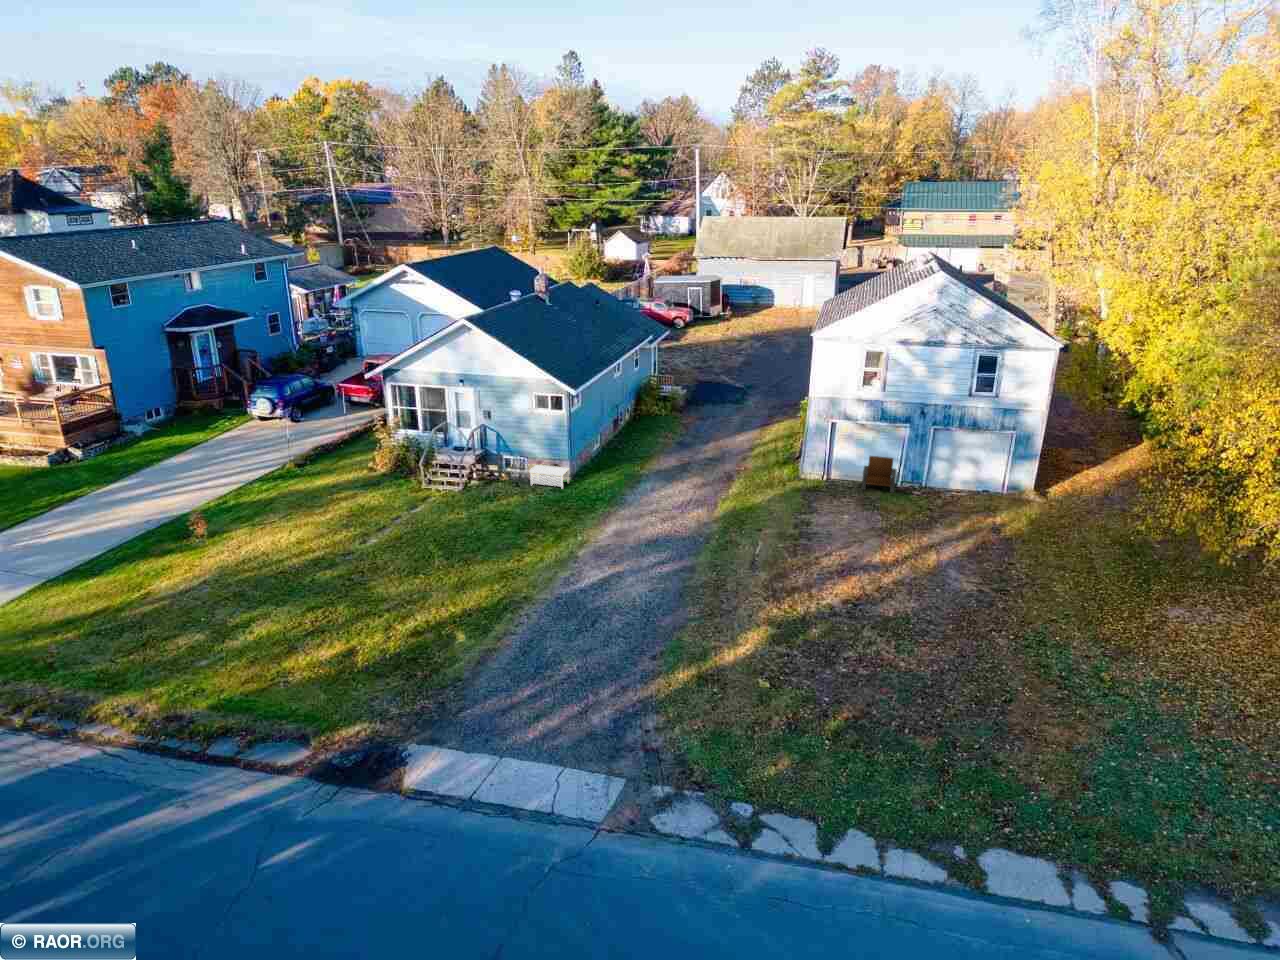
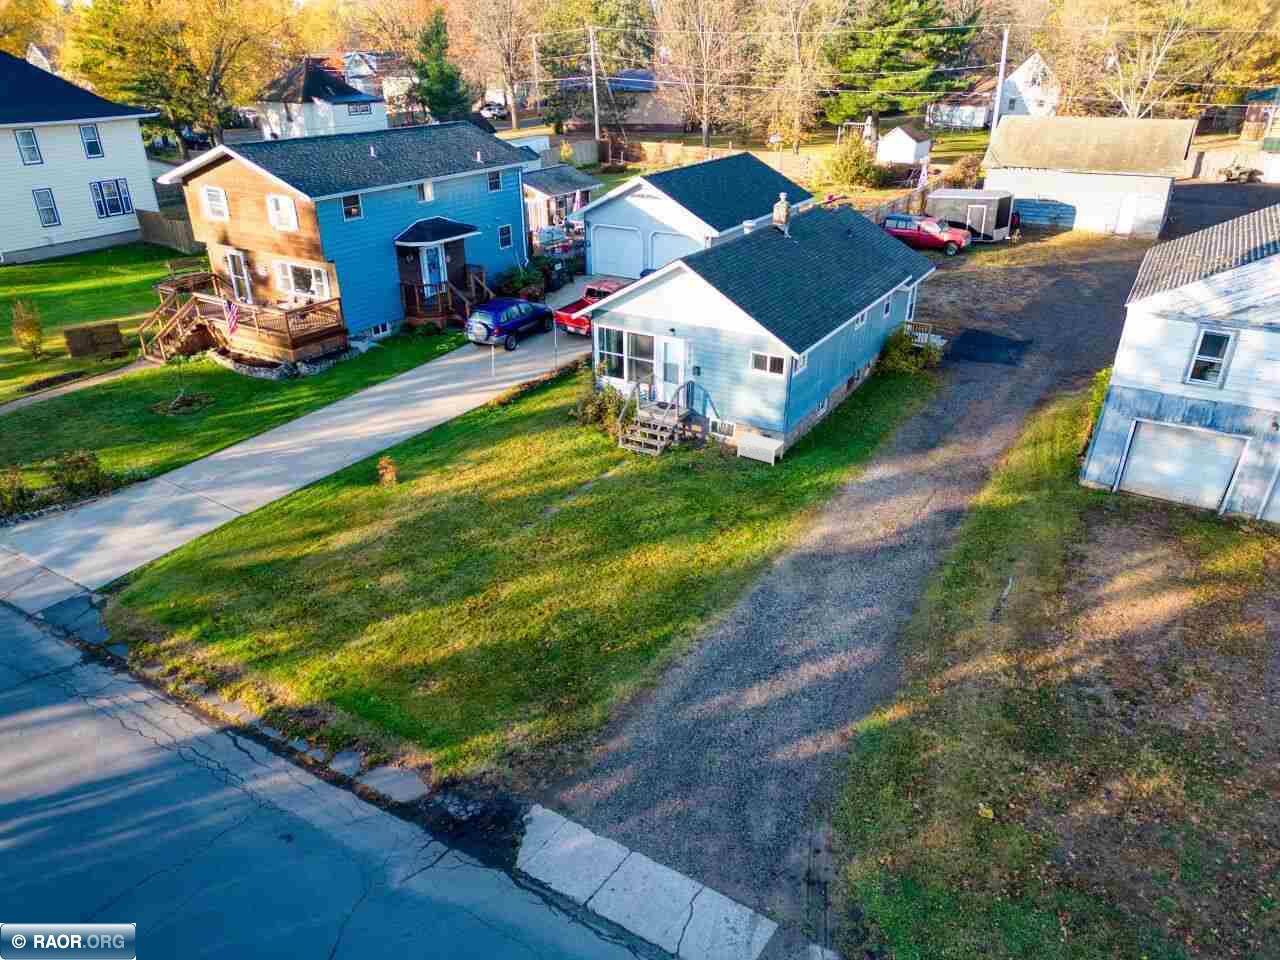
lounge chair: present [861,456,896,493] -> none [1164,470,1222,525]

